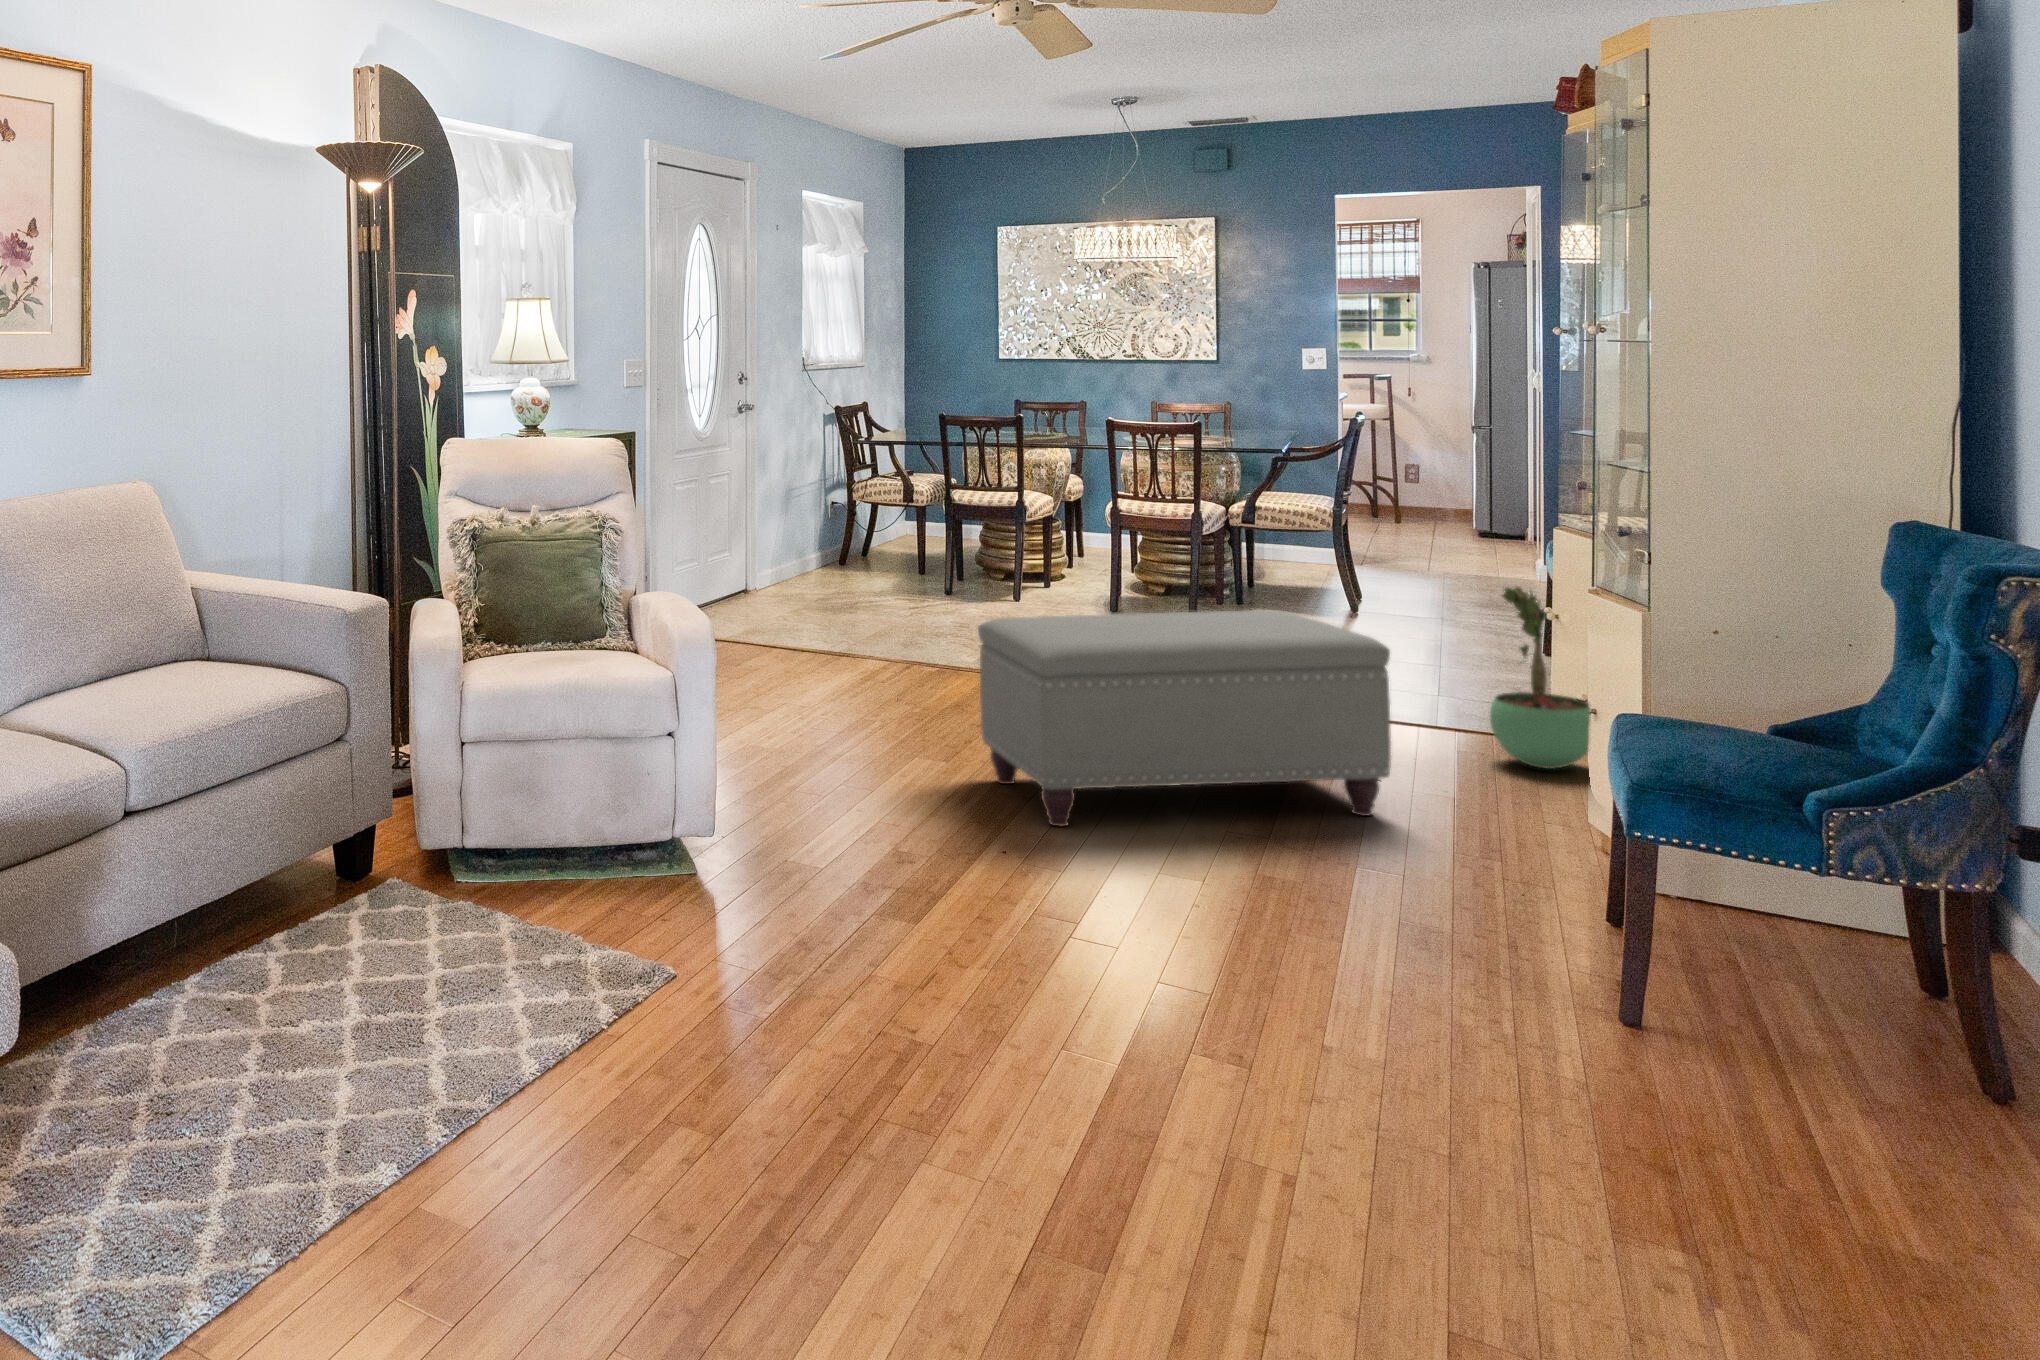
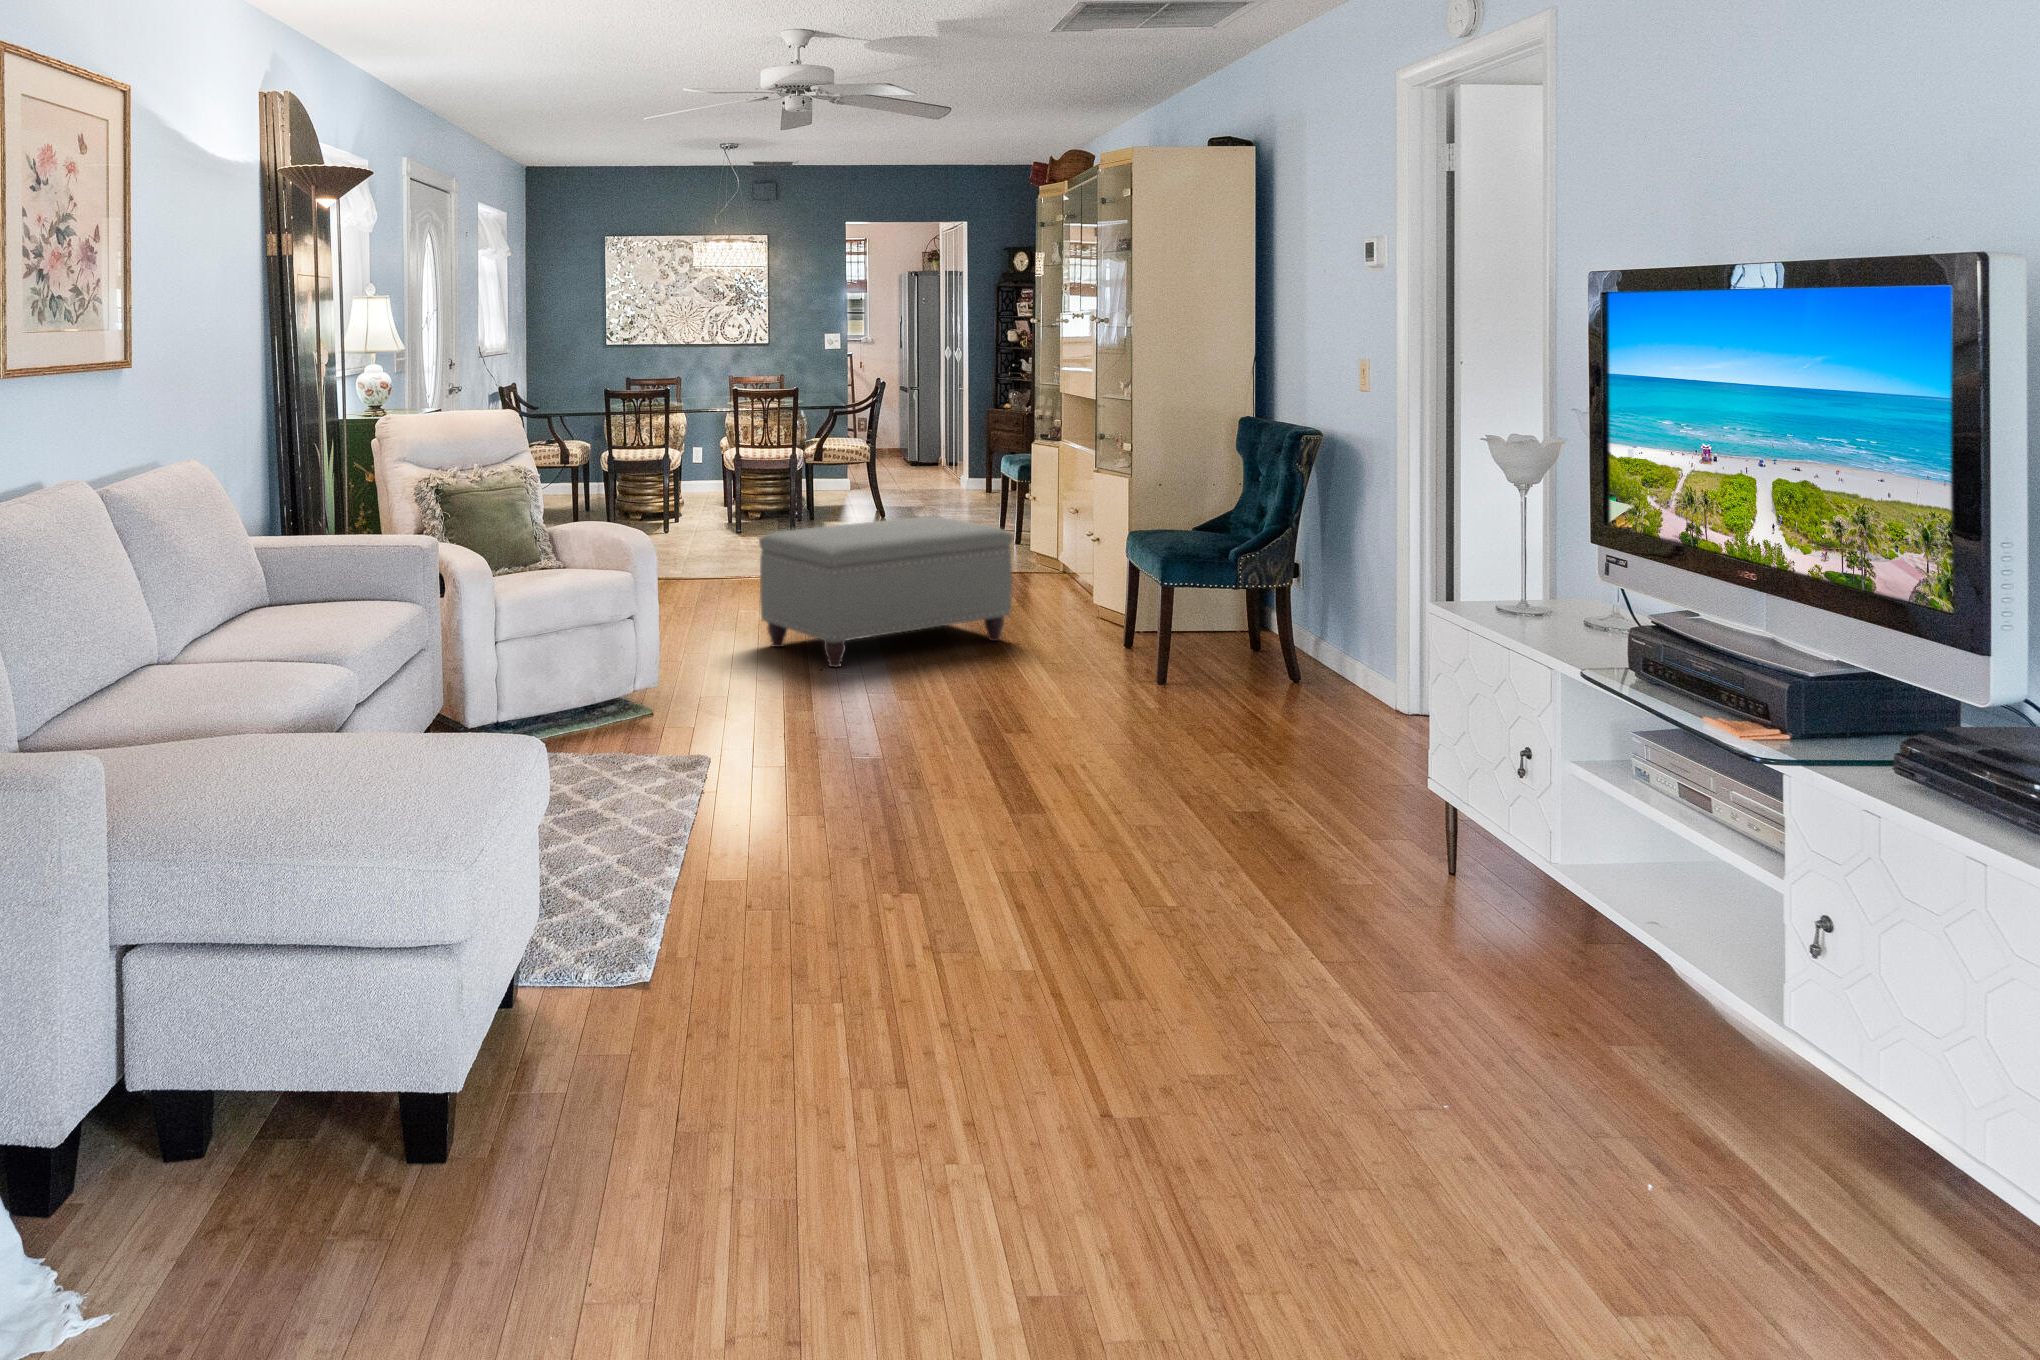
potted plant: present [1490,587,1590,769] -> none [1035,494,1092,605]

